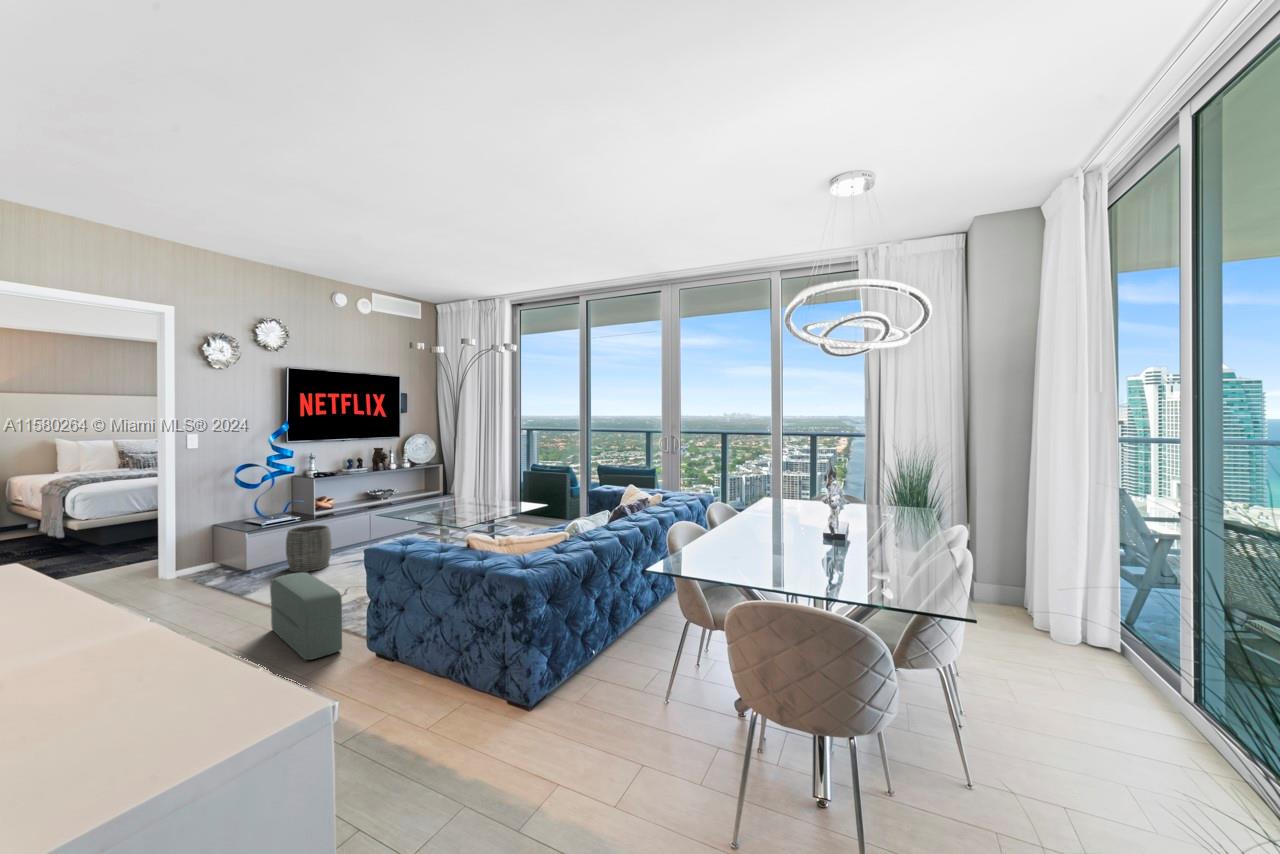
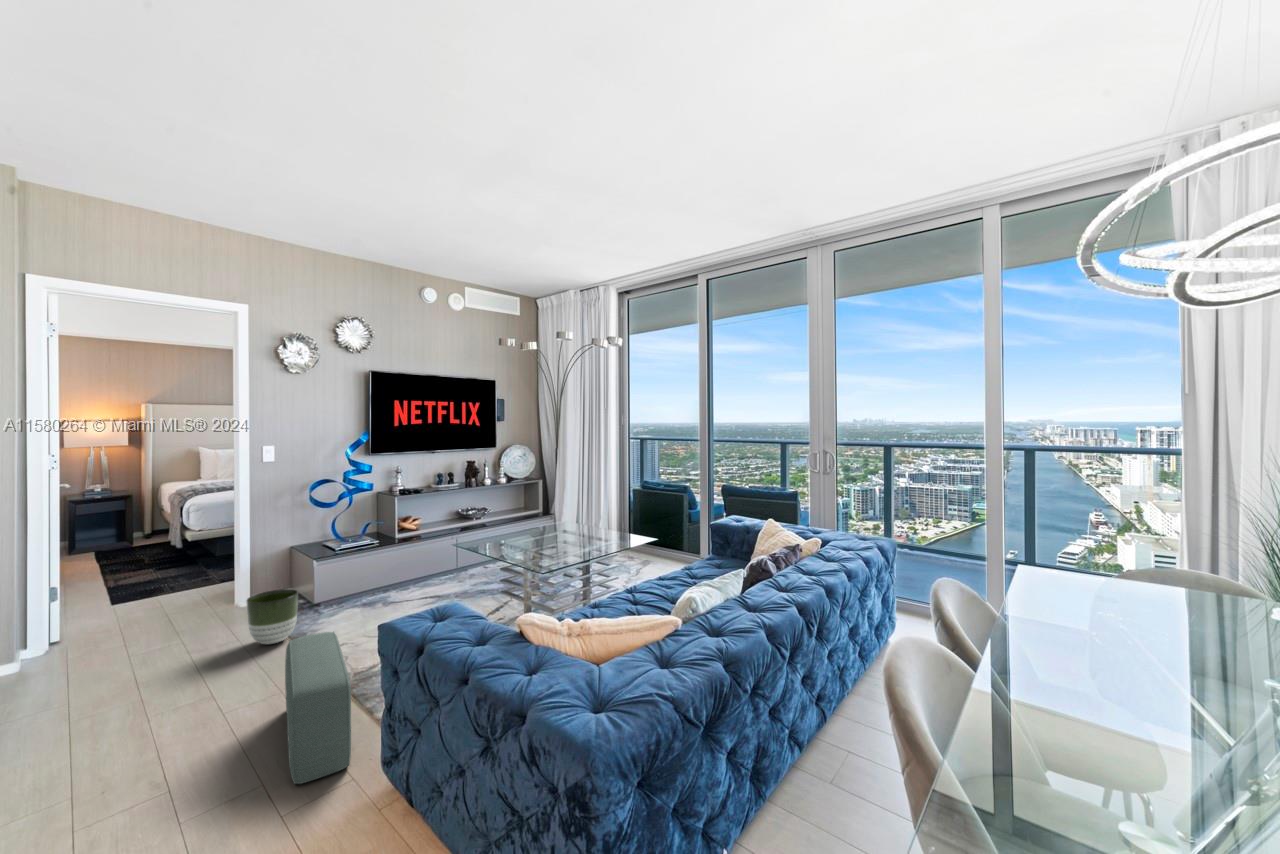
woven basket: present [286,525,332,572] -> none [356,552,407,609]
planter: none [201,554,245,598] -> present [247,589,298,644]

